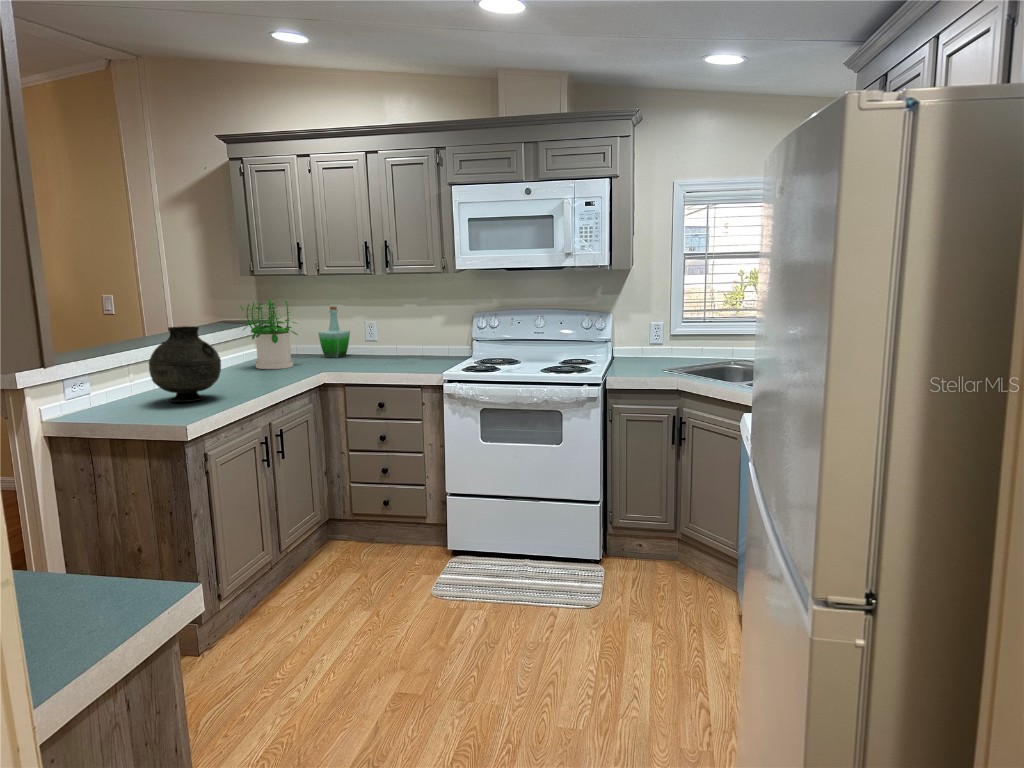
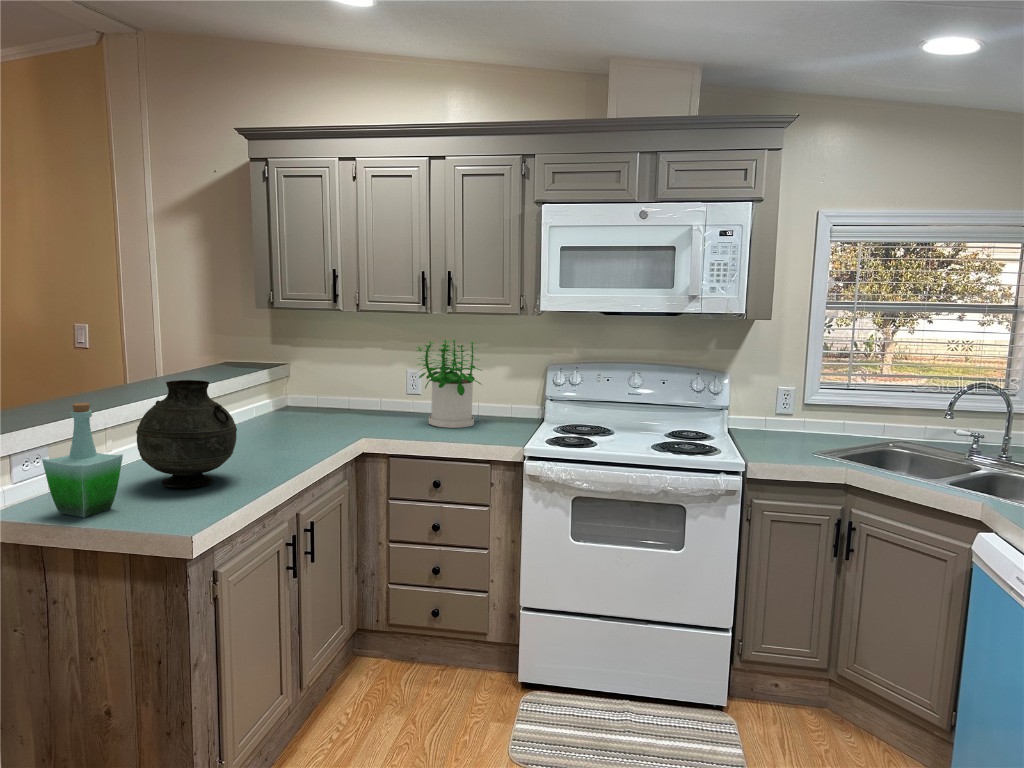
potted plant: present [240,300,298,369] -> present [417,340,482,428]
bottle: present [318,306,350,358] -> present [42,403,123,518]

